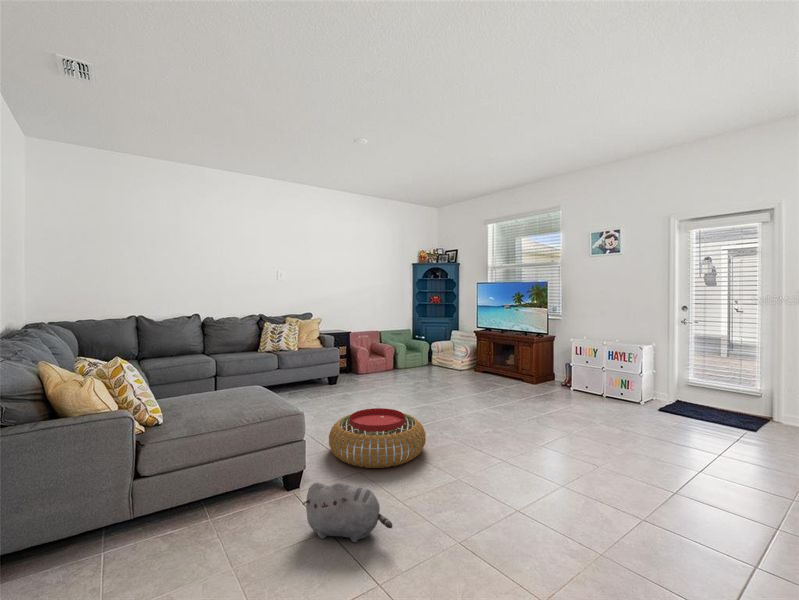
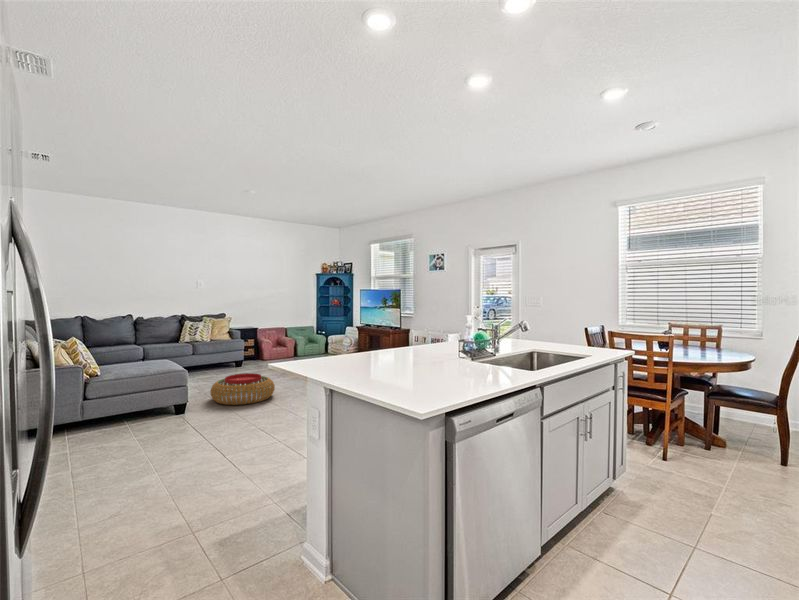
plush toy: present [303,482,392,542] -> none [177,400,223,429]

